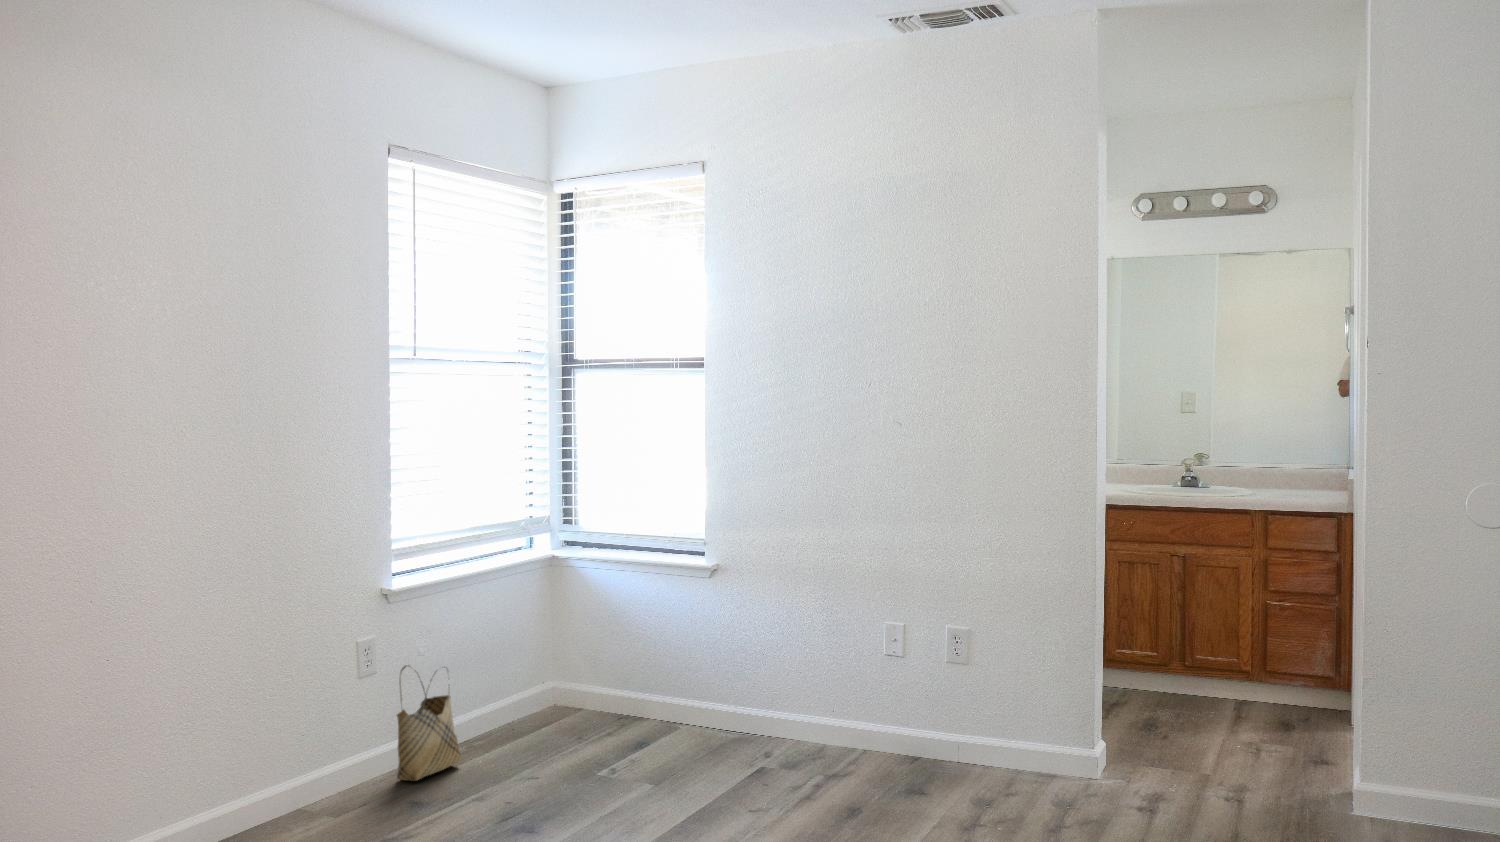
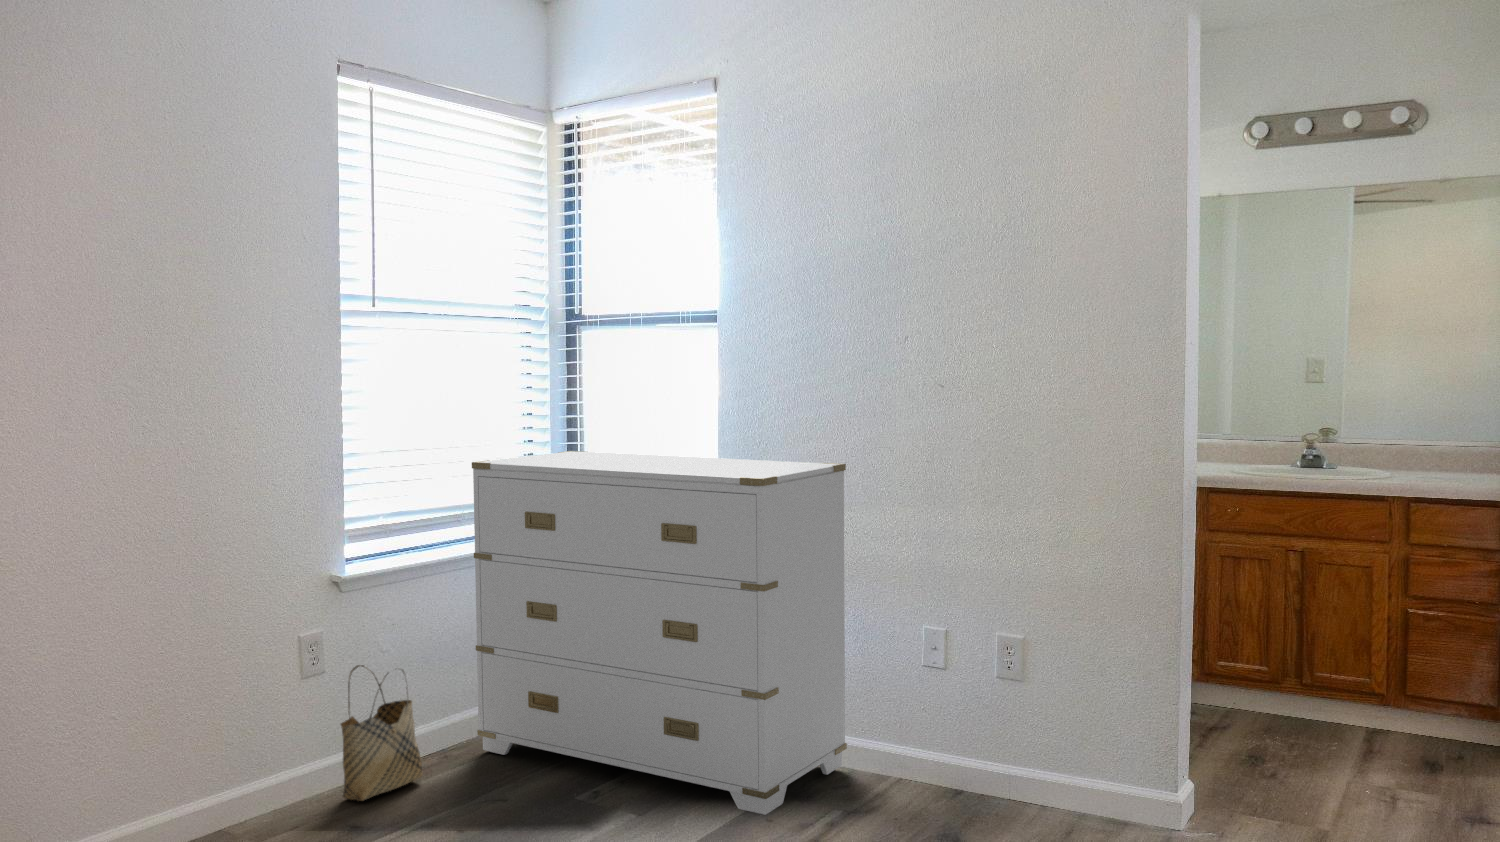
dresser: none [495,478,820,780] -> present [472,451,847,815]

